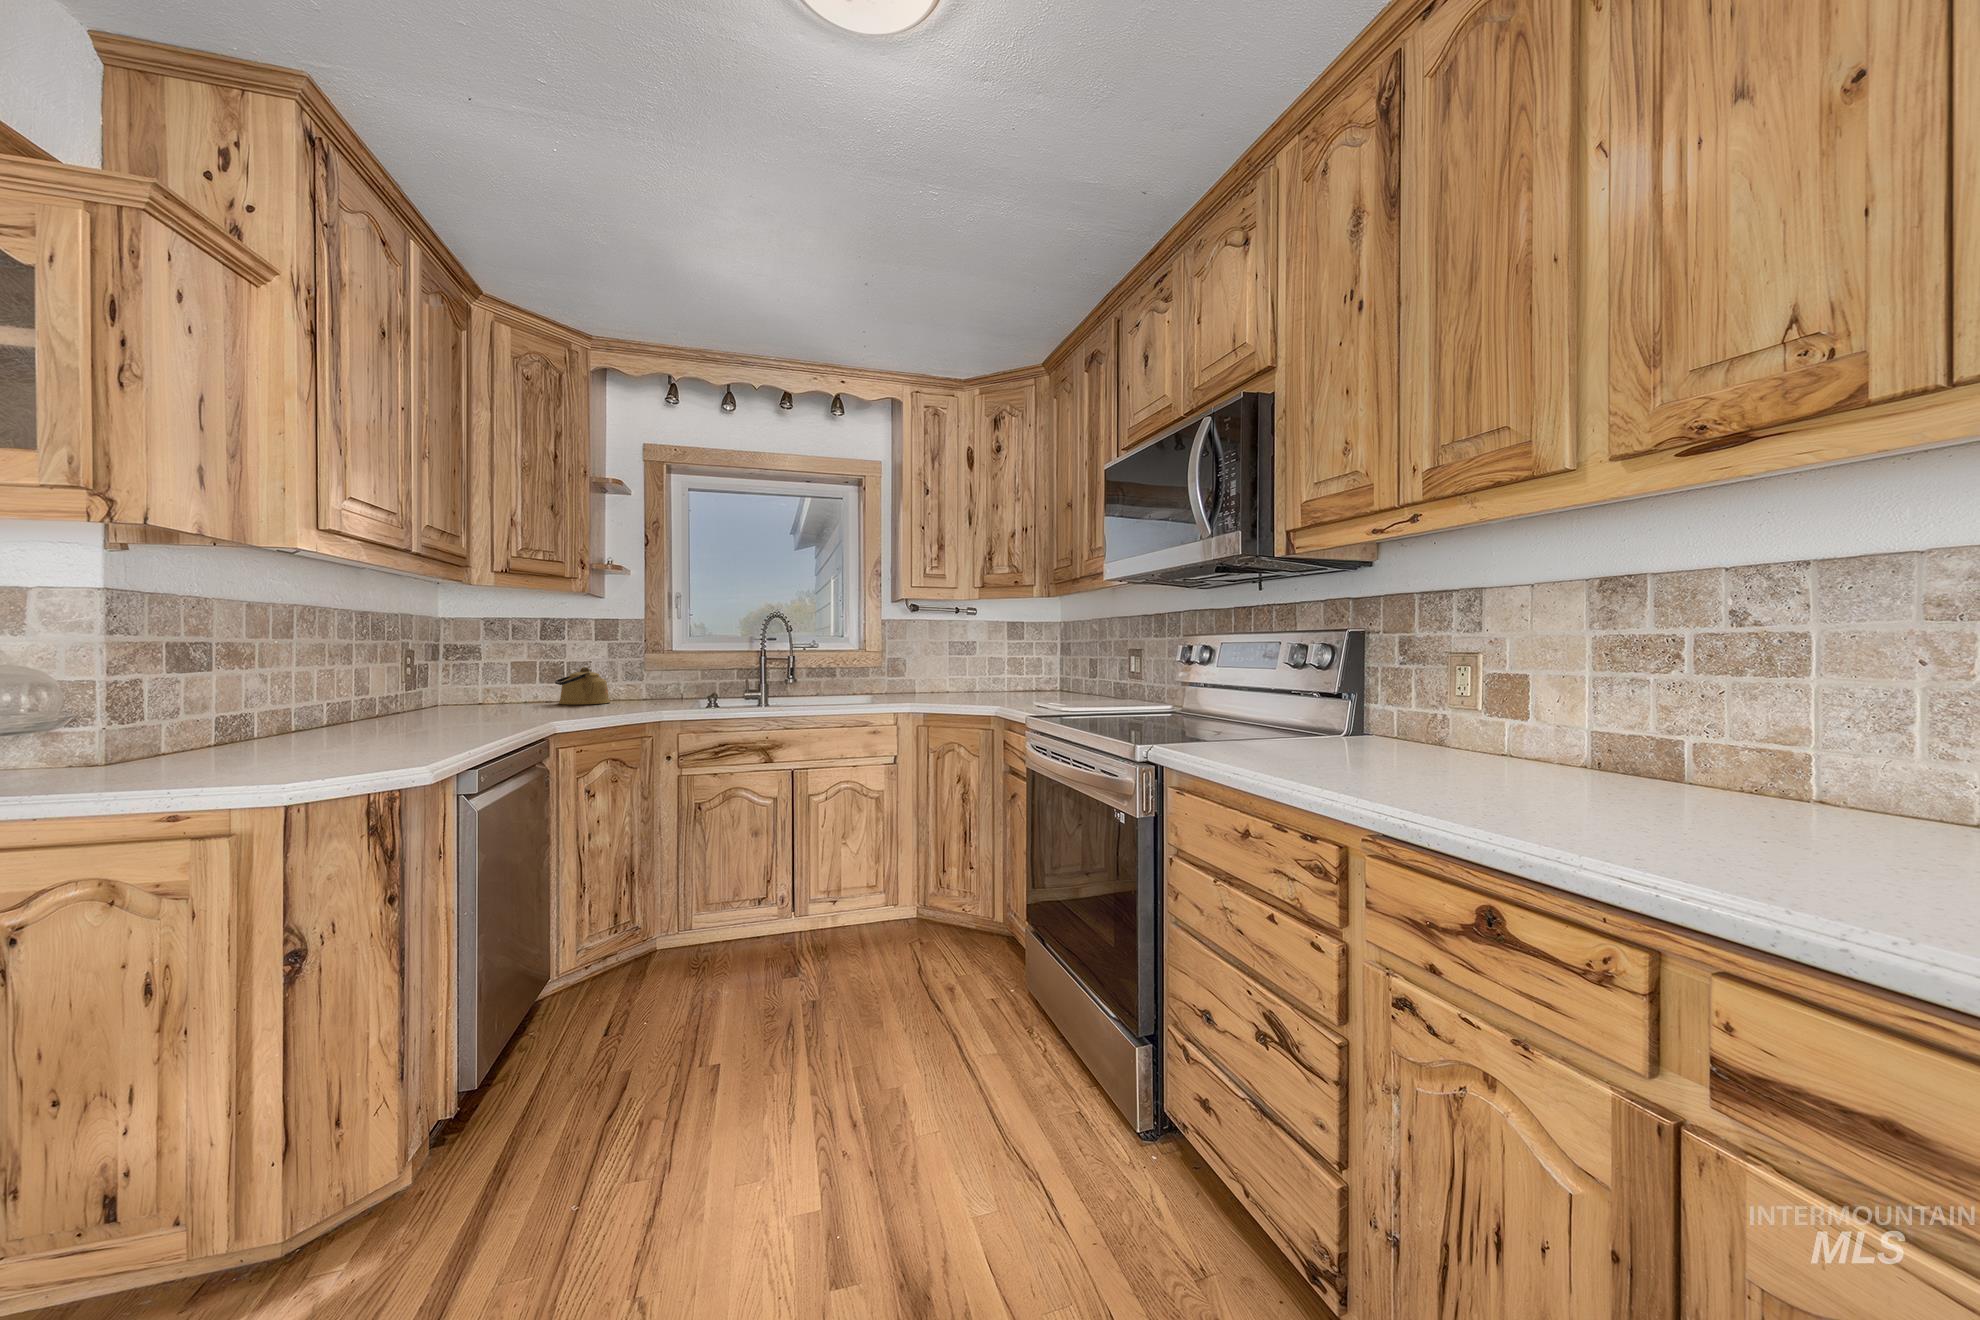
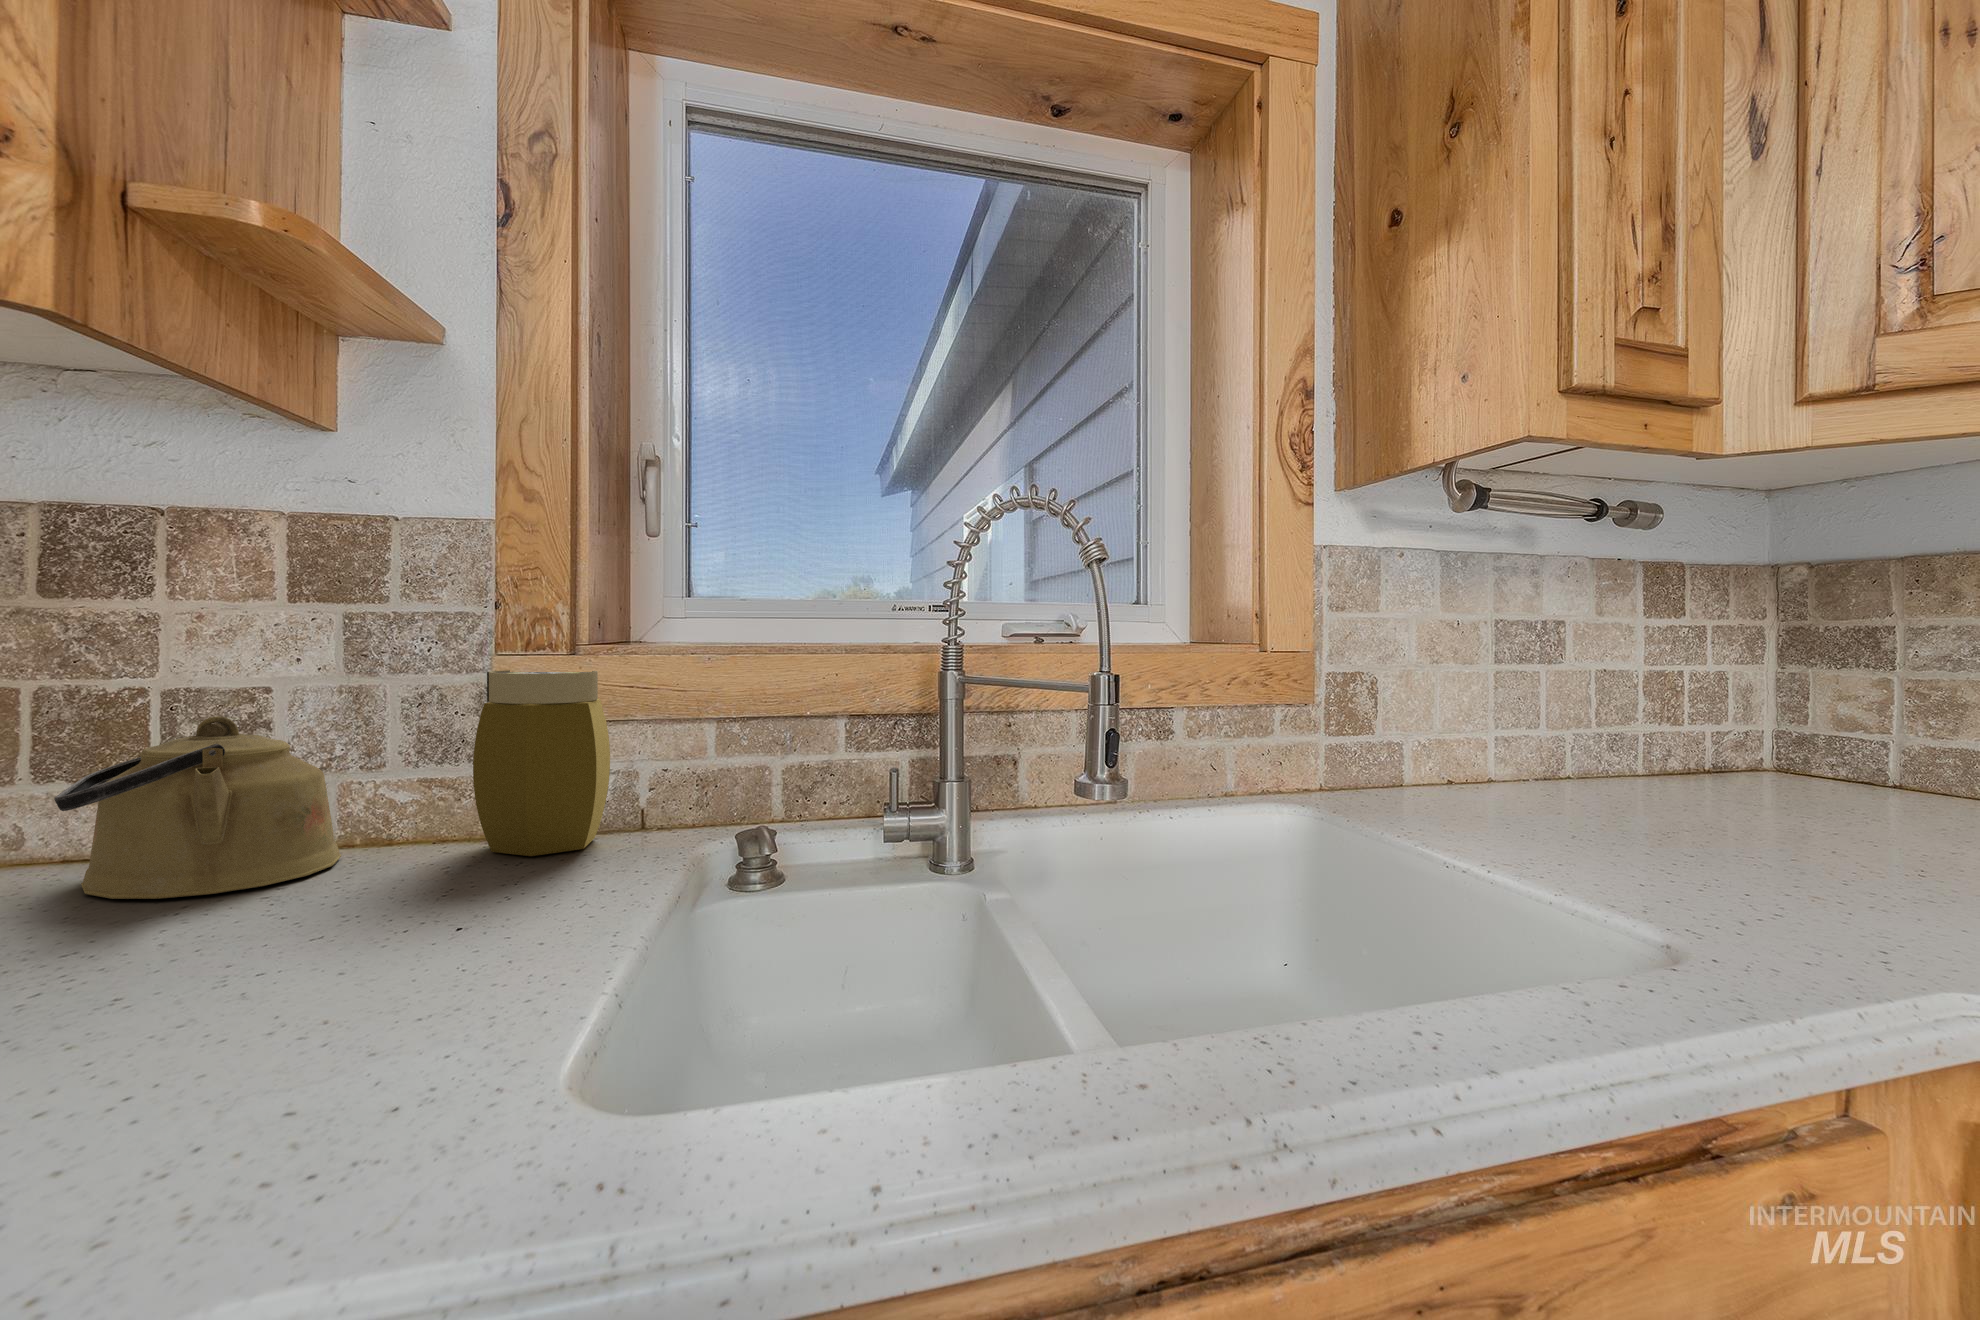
jar: none [641,657,675,702] -> present [473,670,610,856]

